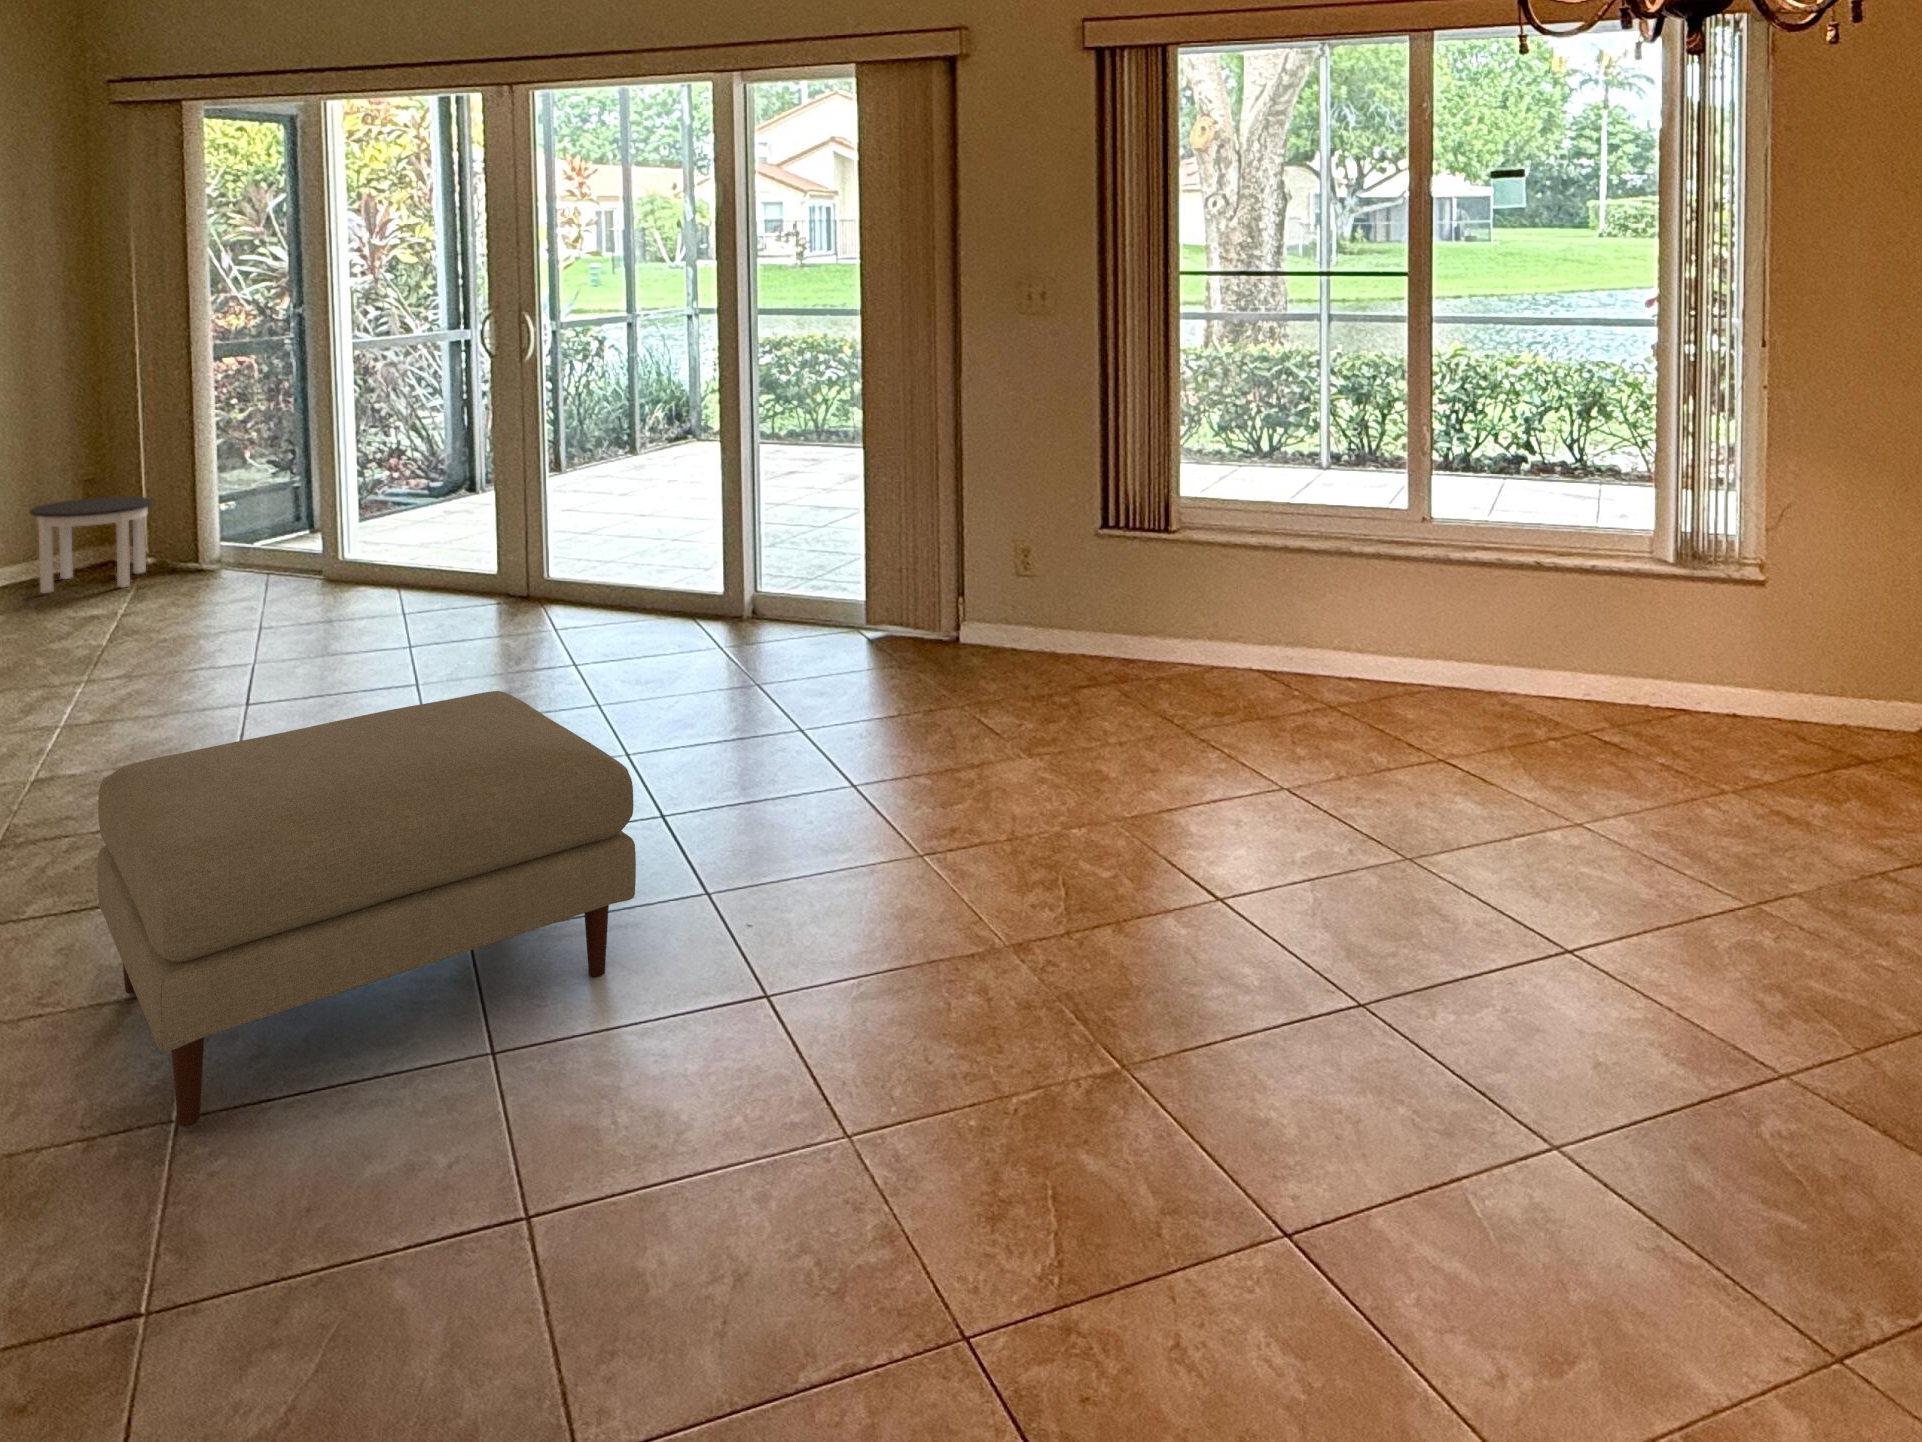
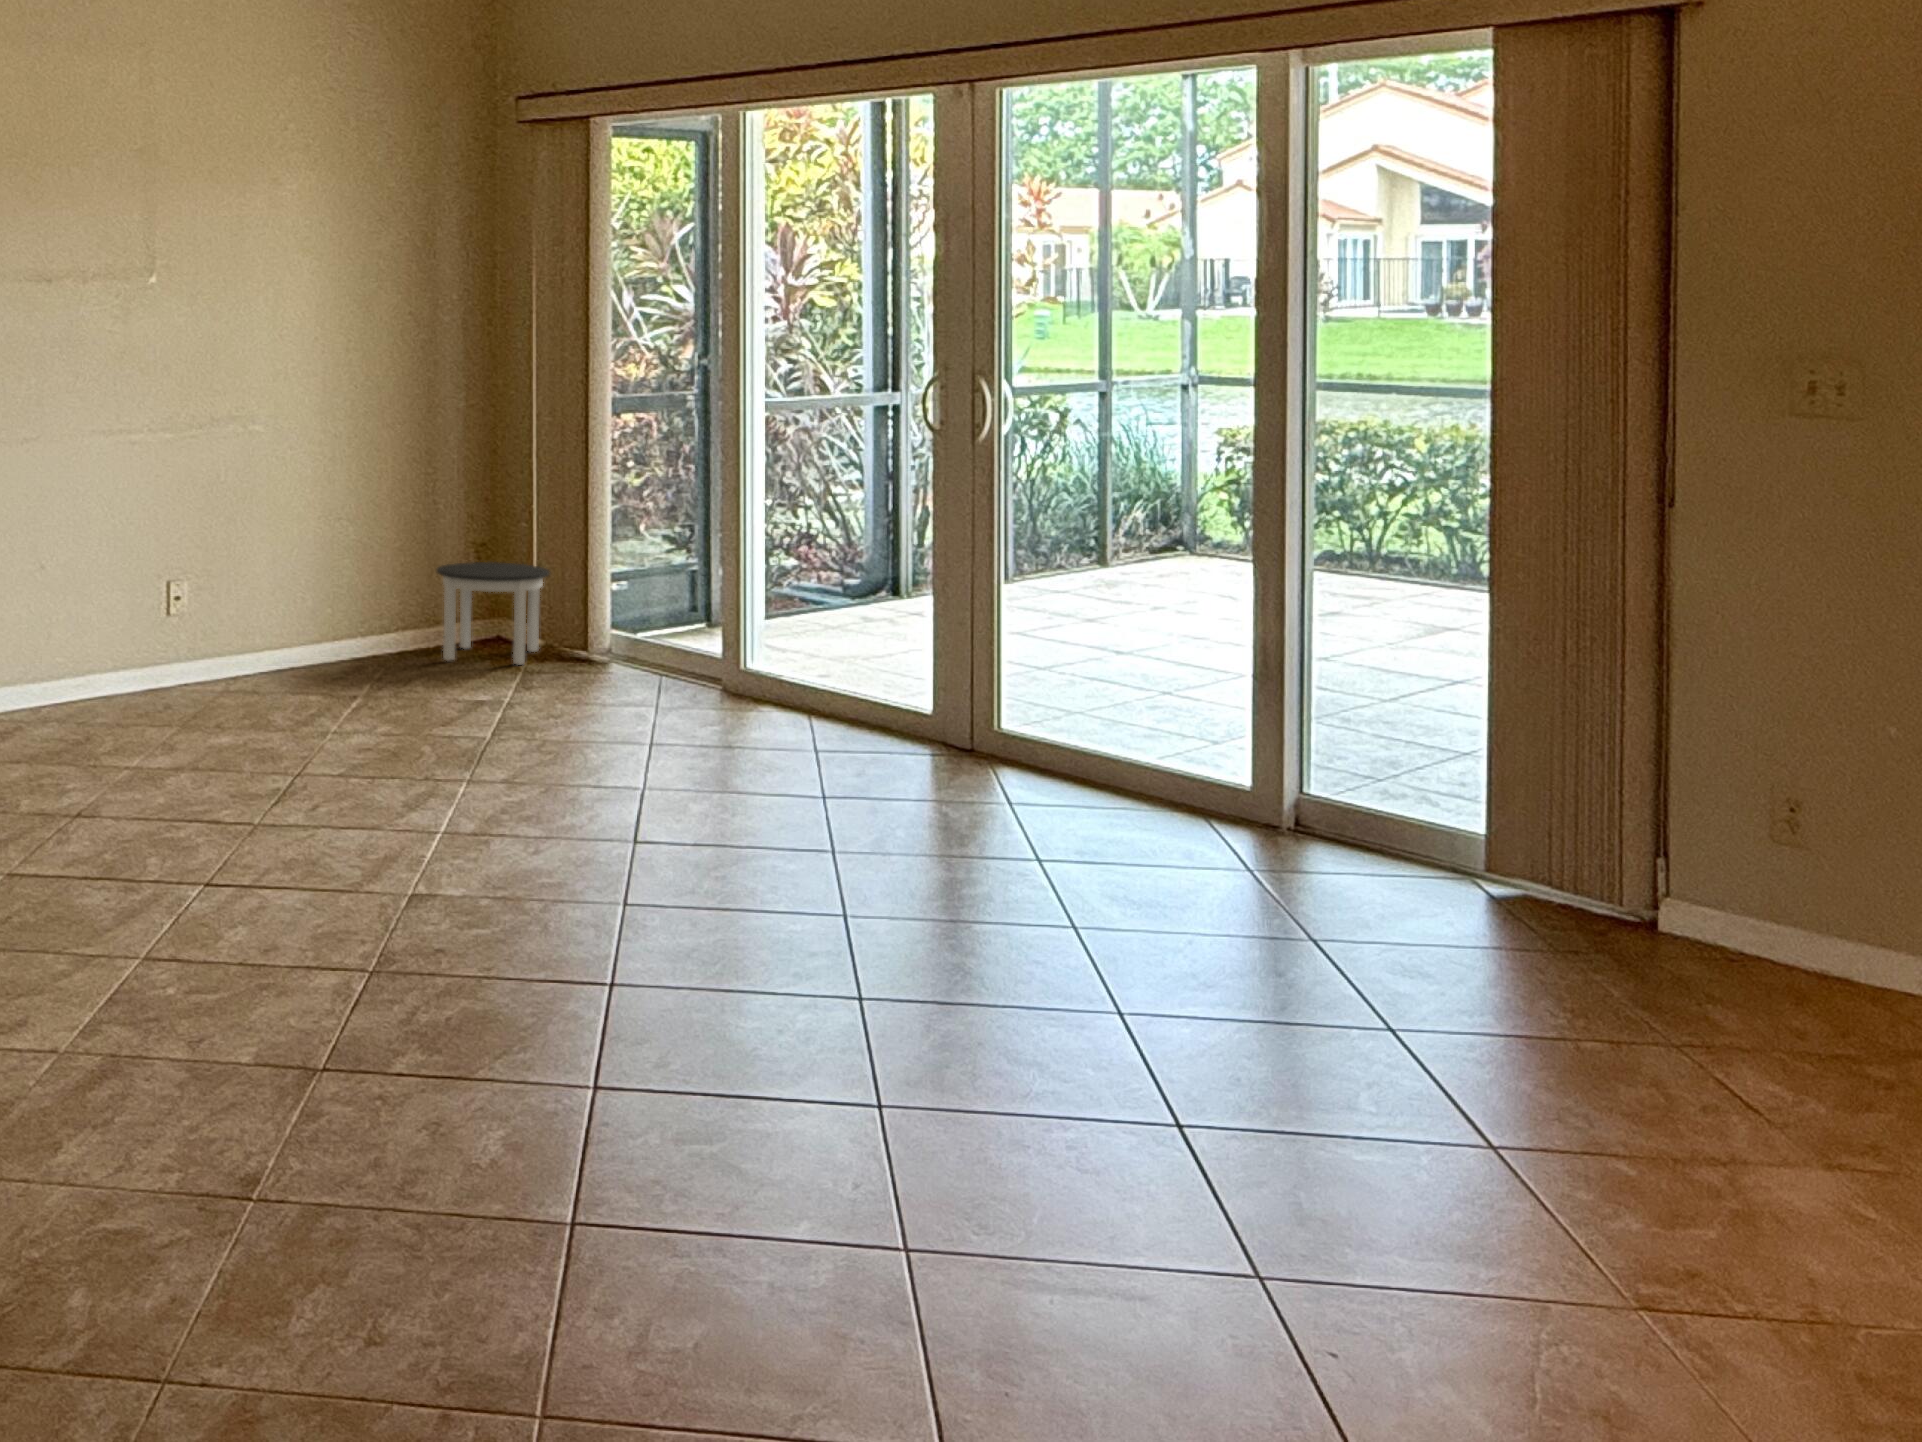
ottoman: present [97,691,636,1127] -> none [538,822,1092,1195]

